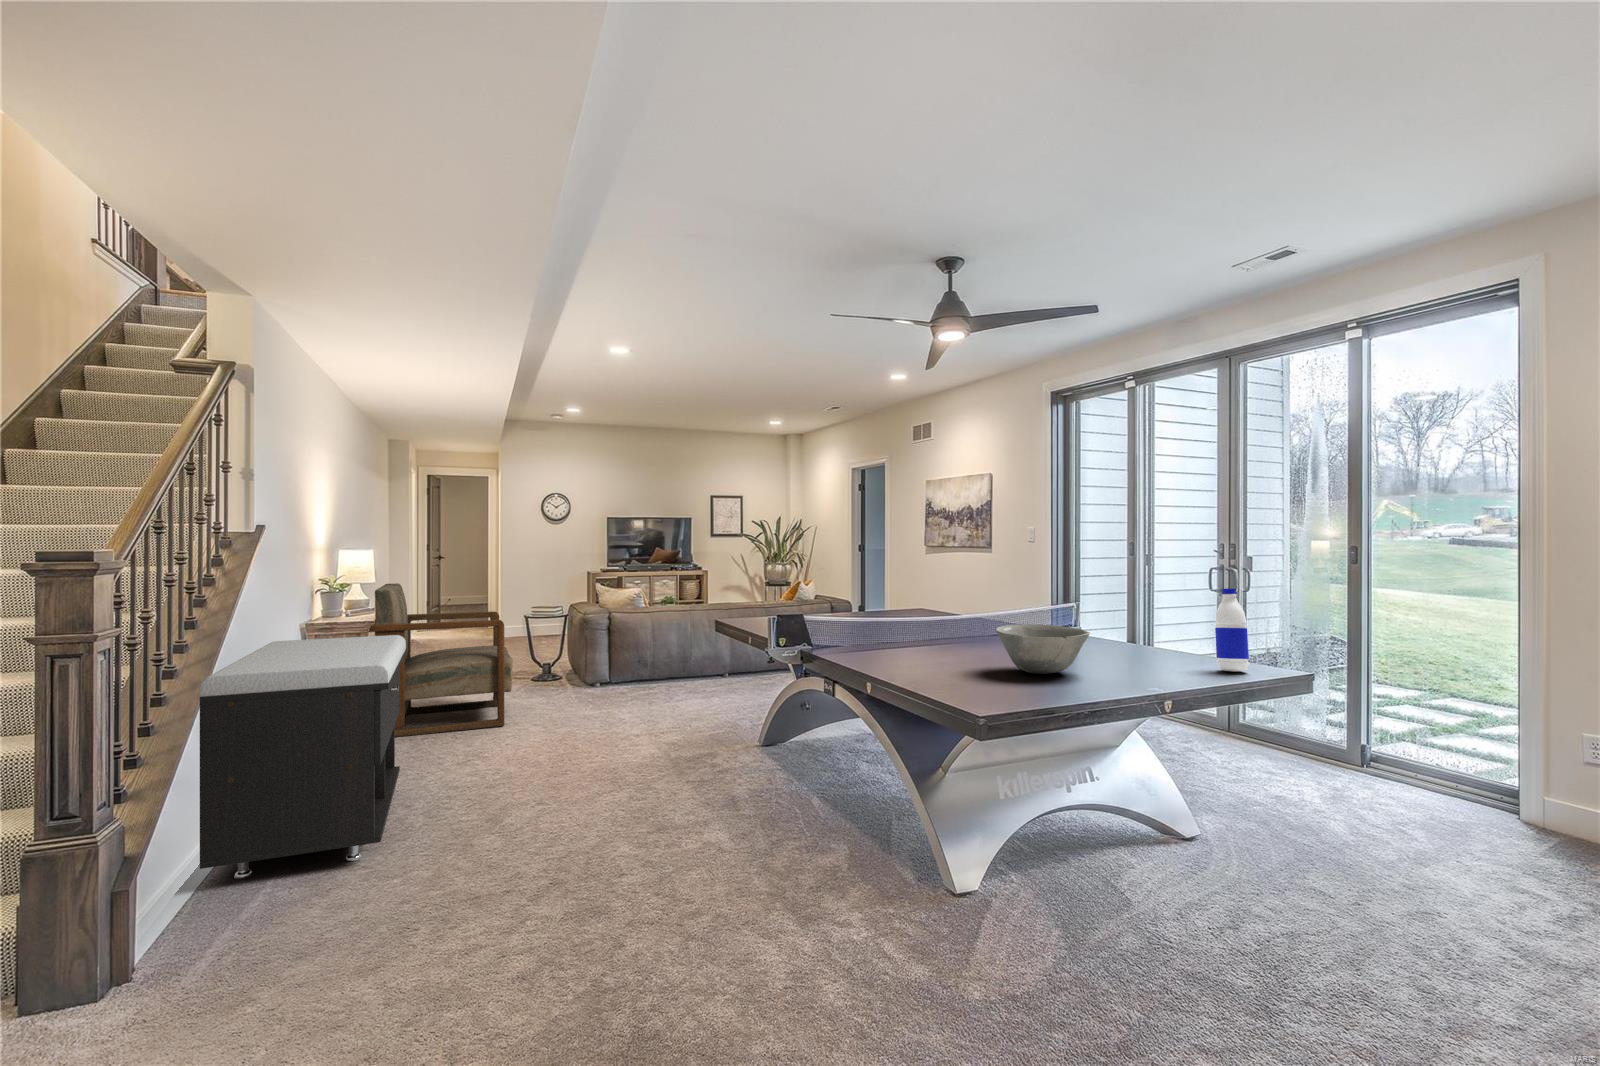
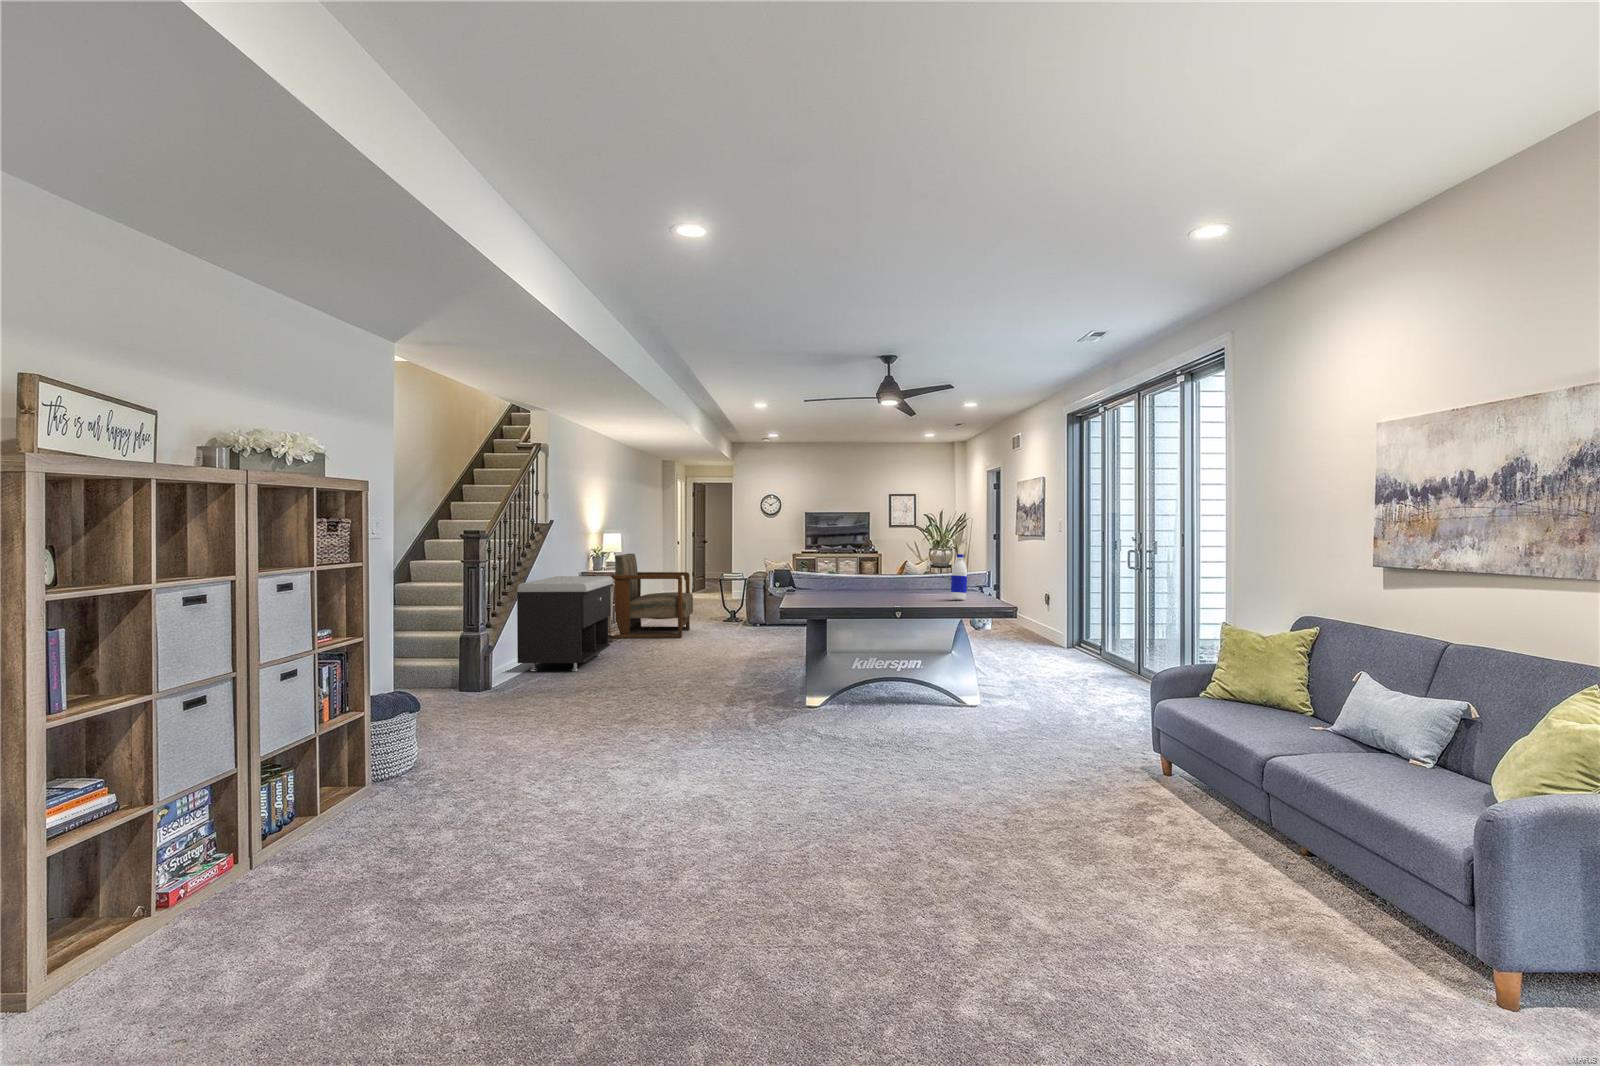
bowl: present [996,624,1090,674] -> none [838,573,886,597]

